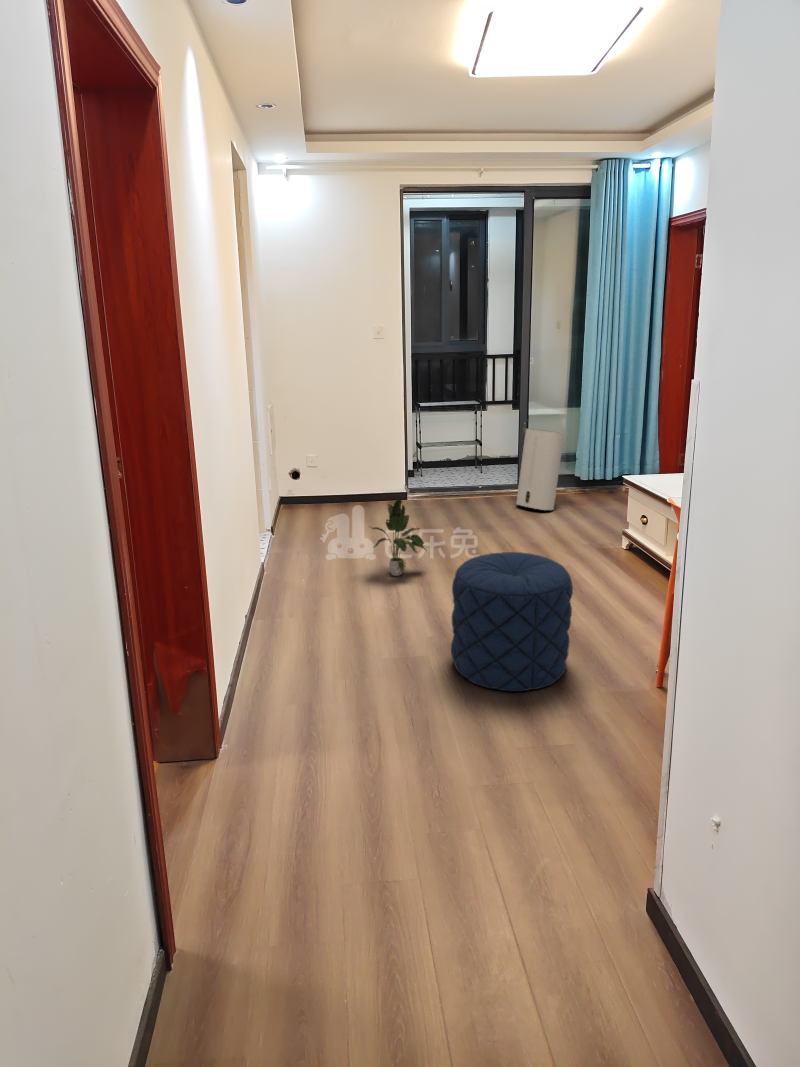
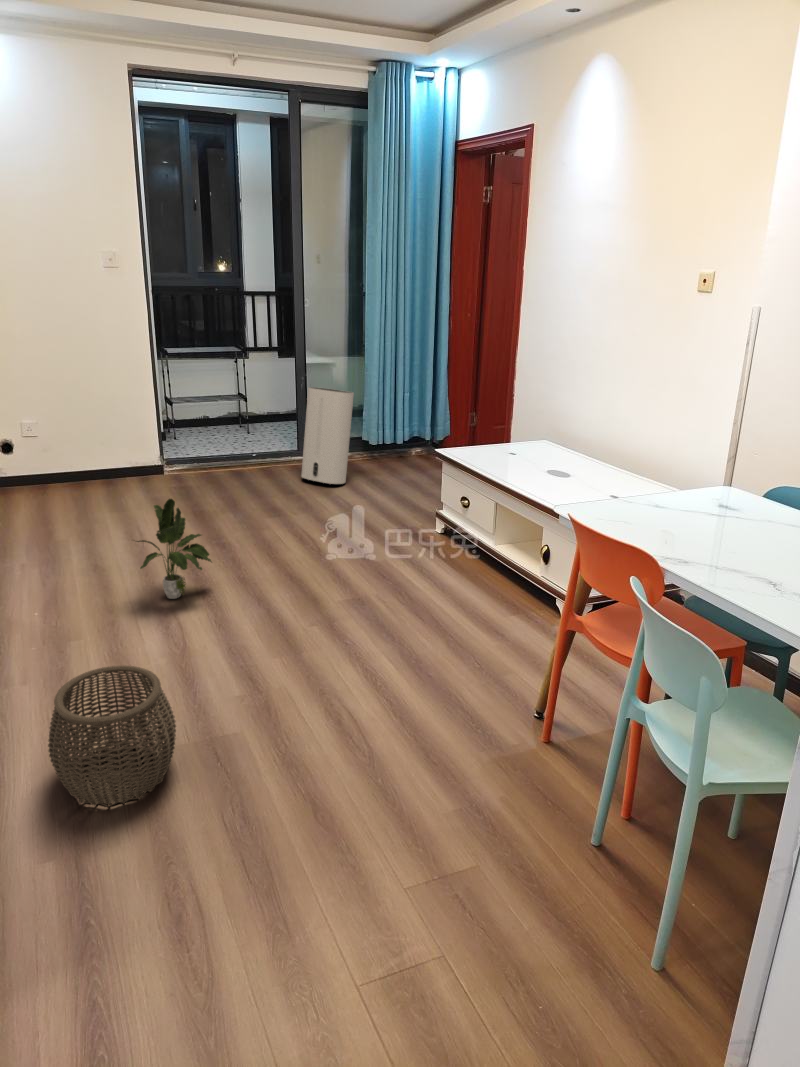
pouf: present [451,552,573,691] -> none [280,583,437,778]
woven basket: none [295,591,377,681] -> present [48,666,176,806]

